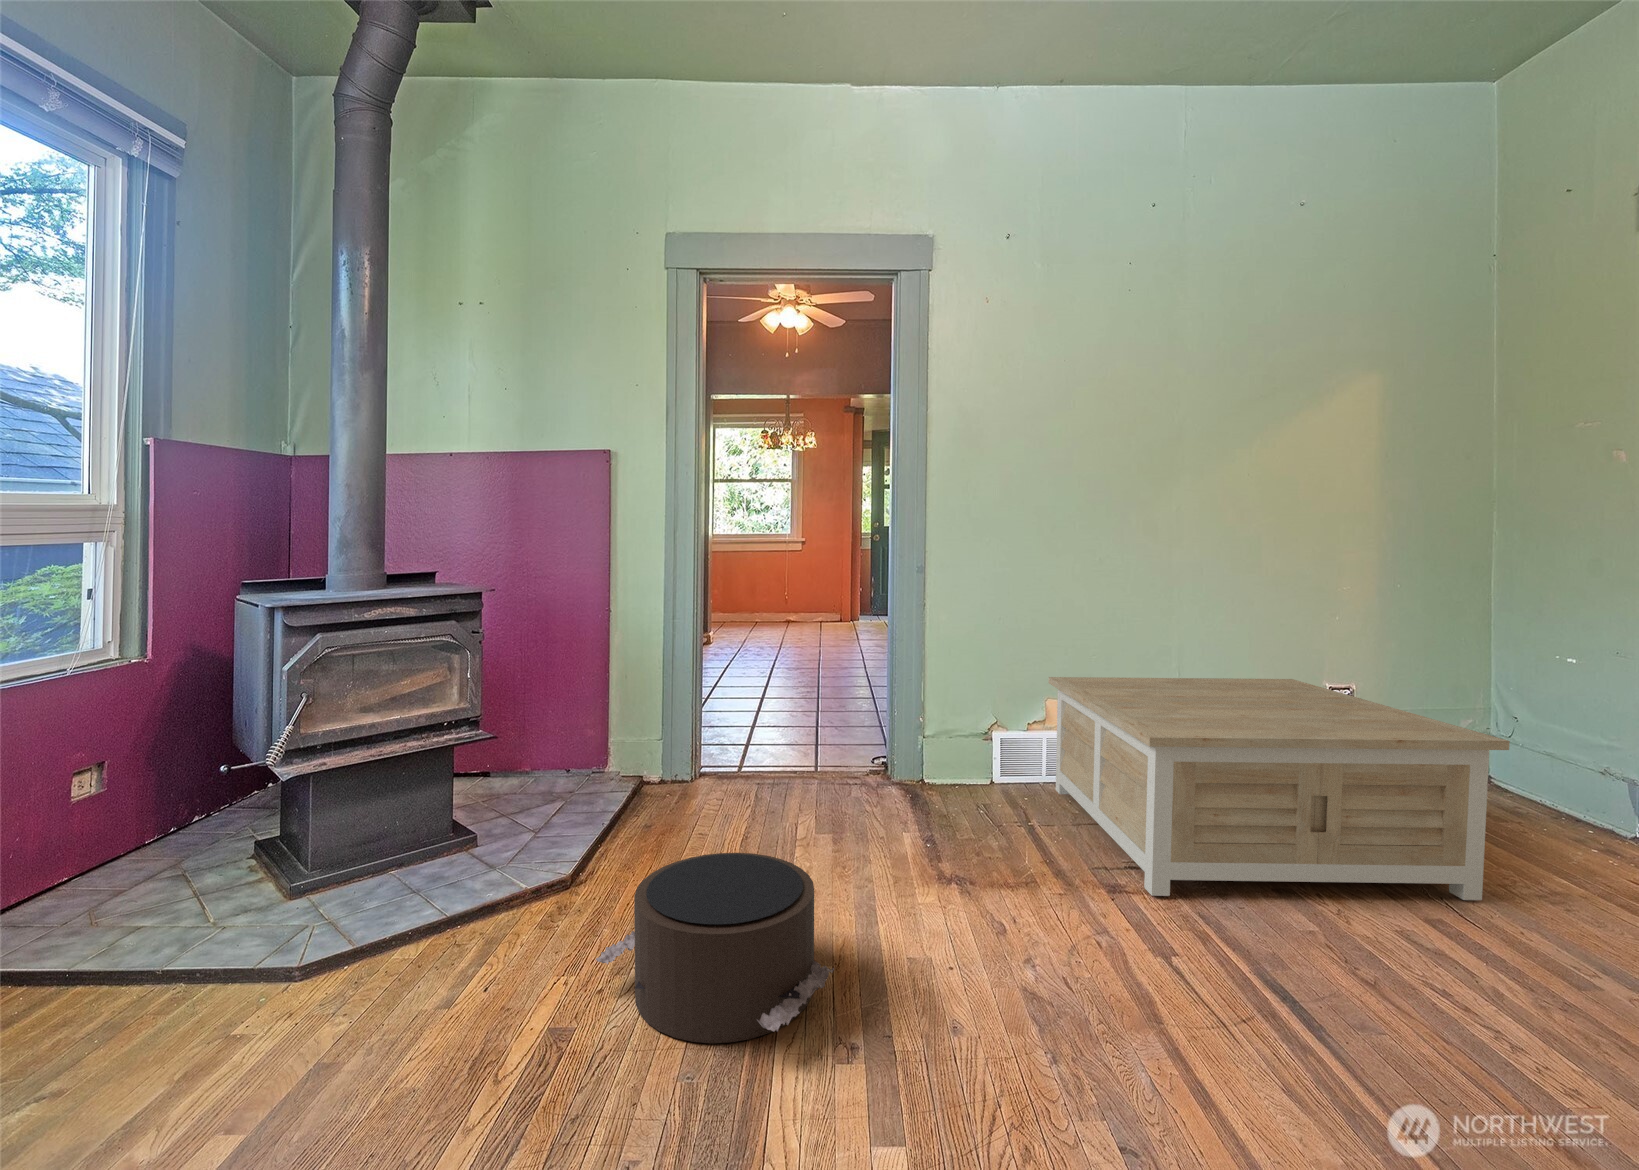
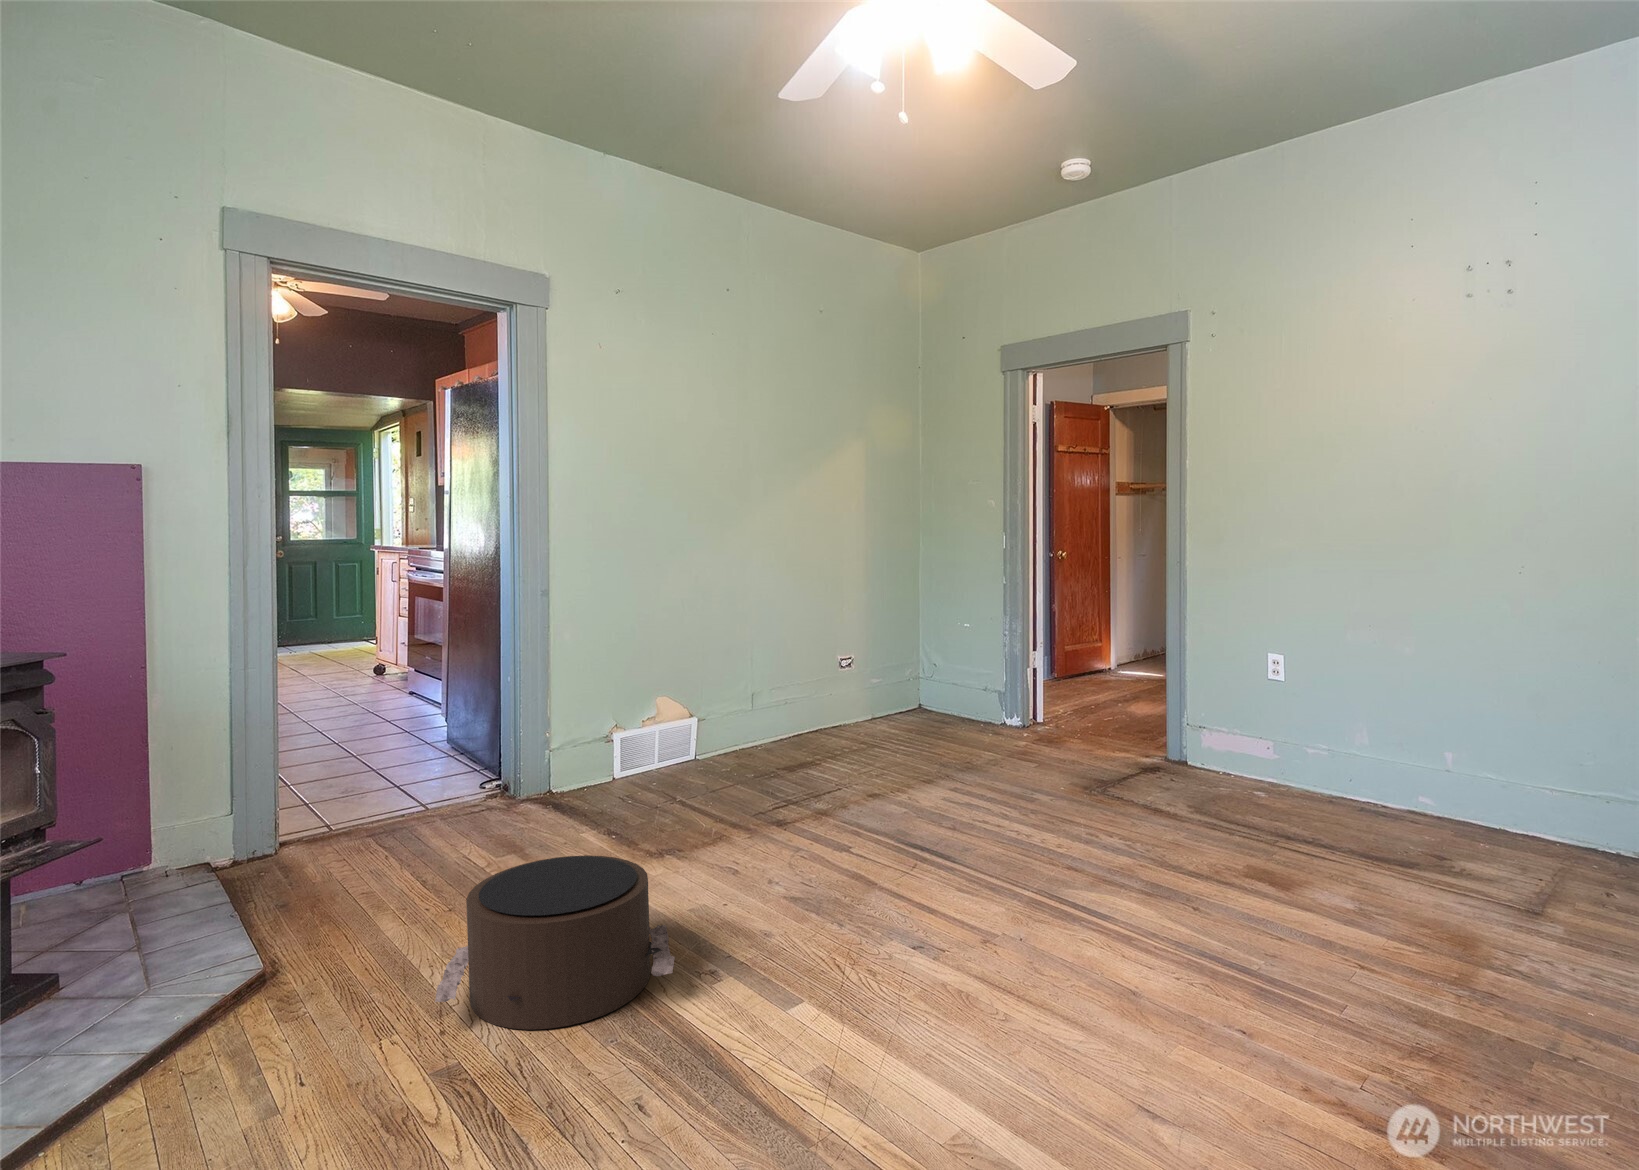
coffee table: present [1049,677,1510,900] -> none [659,651,976,821]

